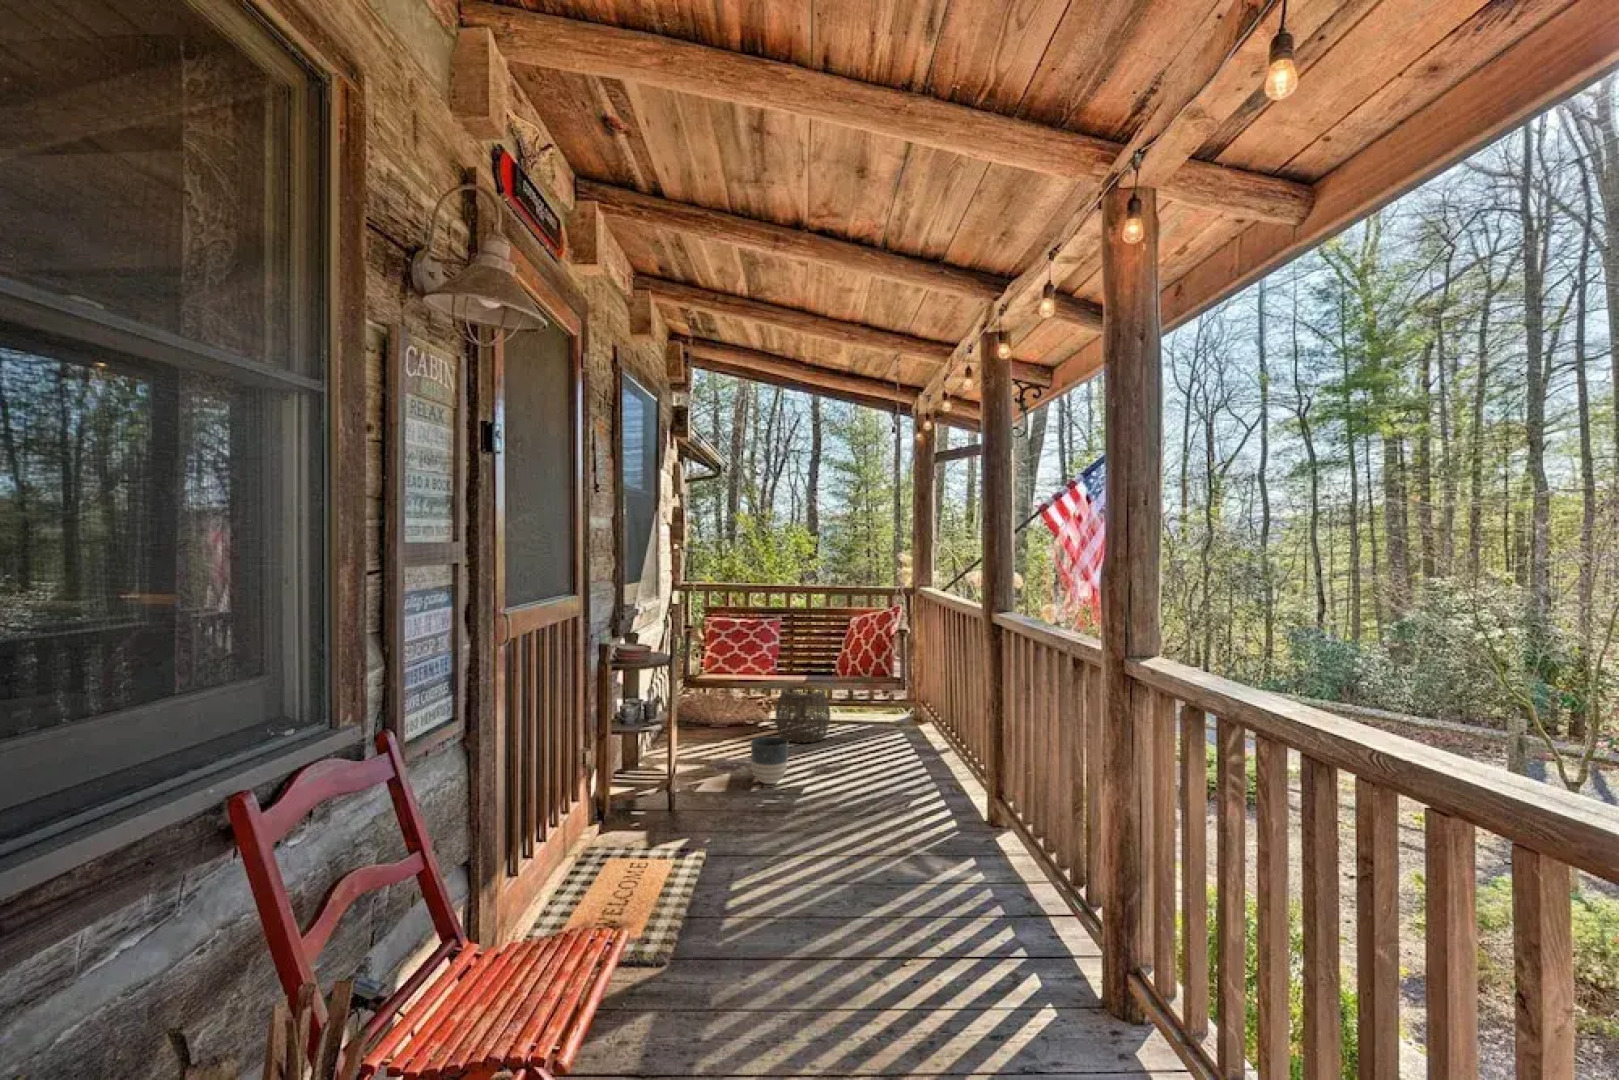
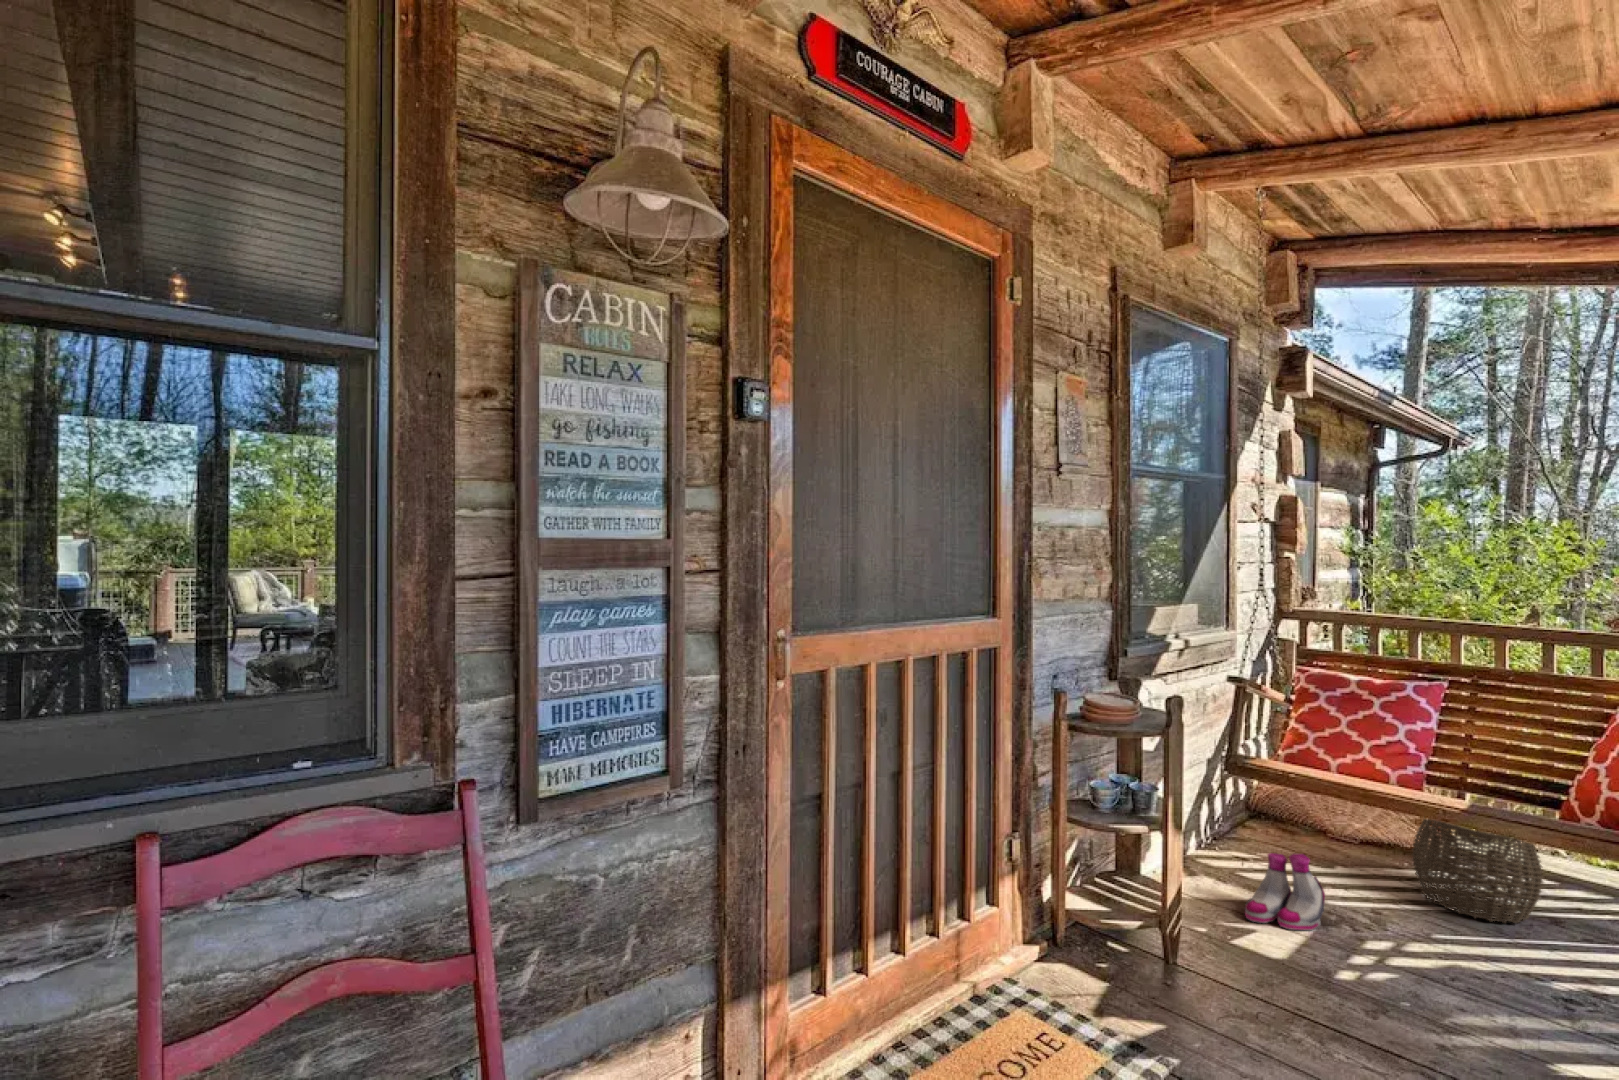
boots: none [704,728,743,775] -> present [1245,853,1325,930]
planter: present [751,736,789,784] -> none [1328,884,1411,979]

